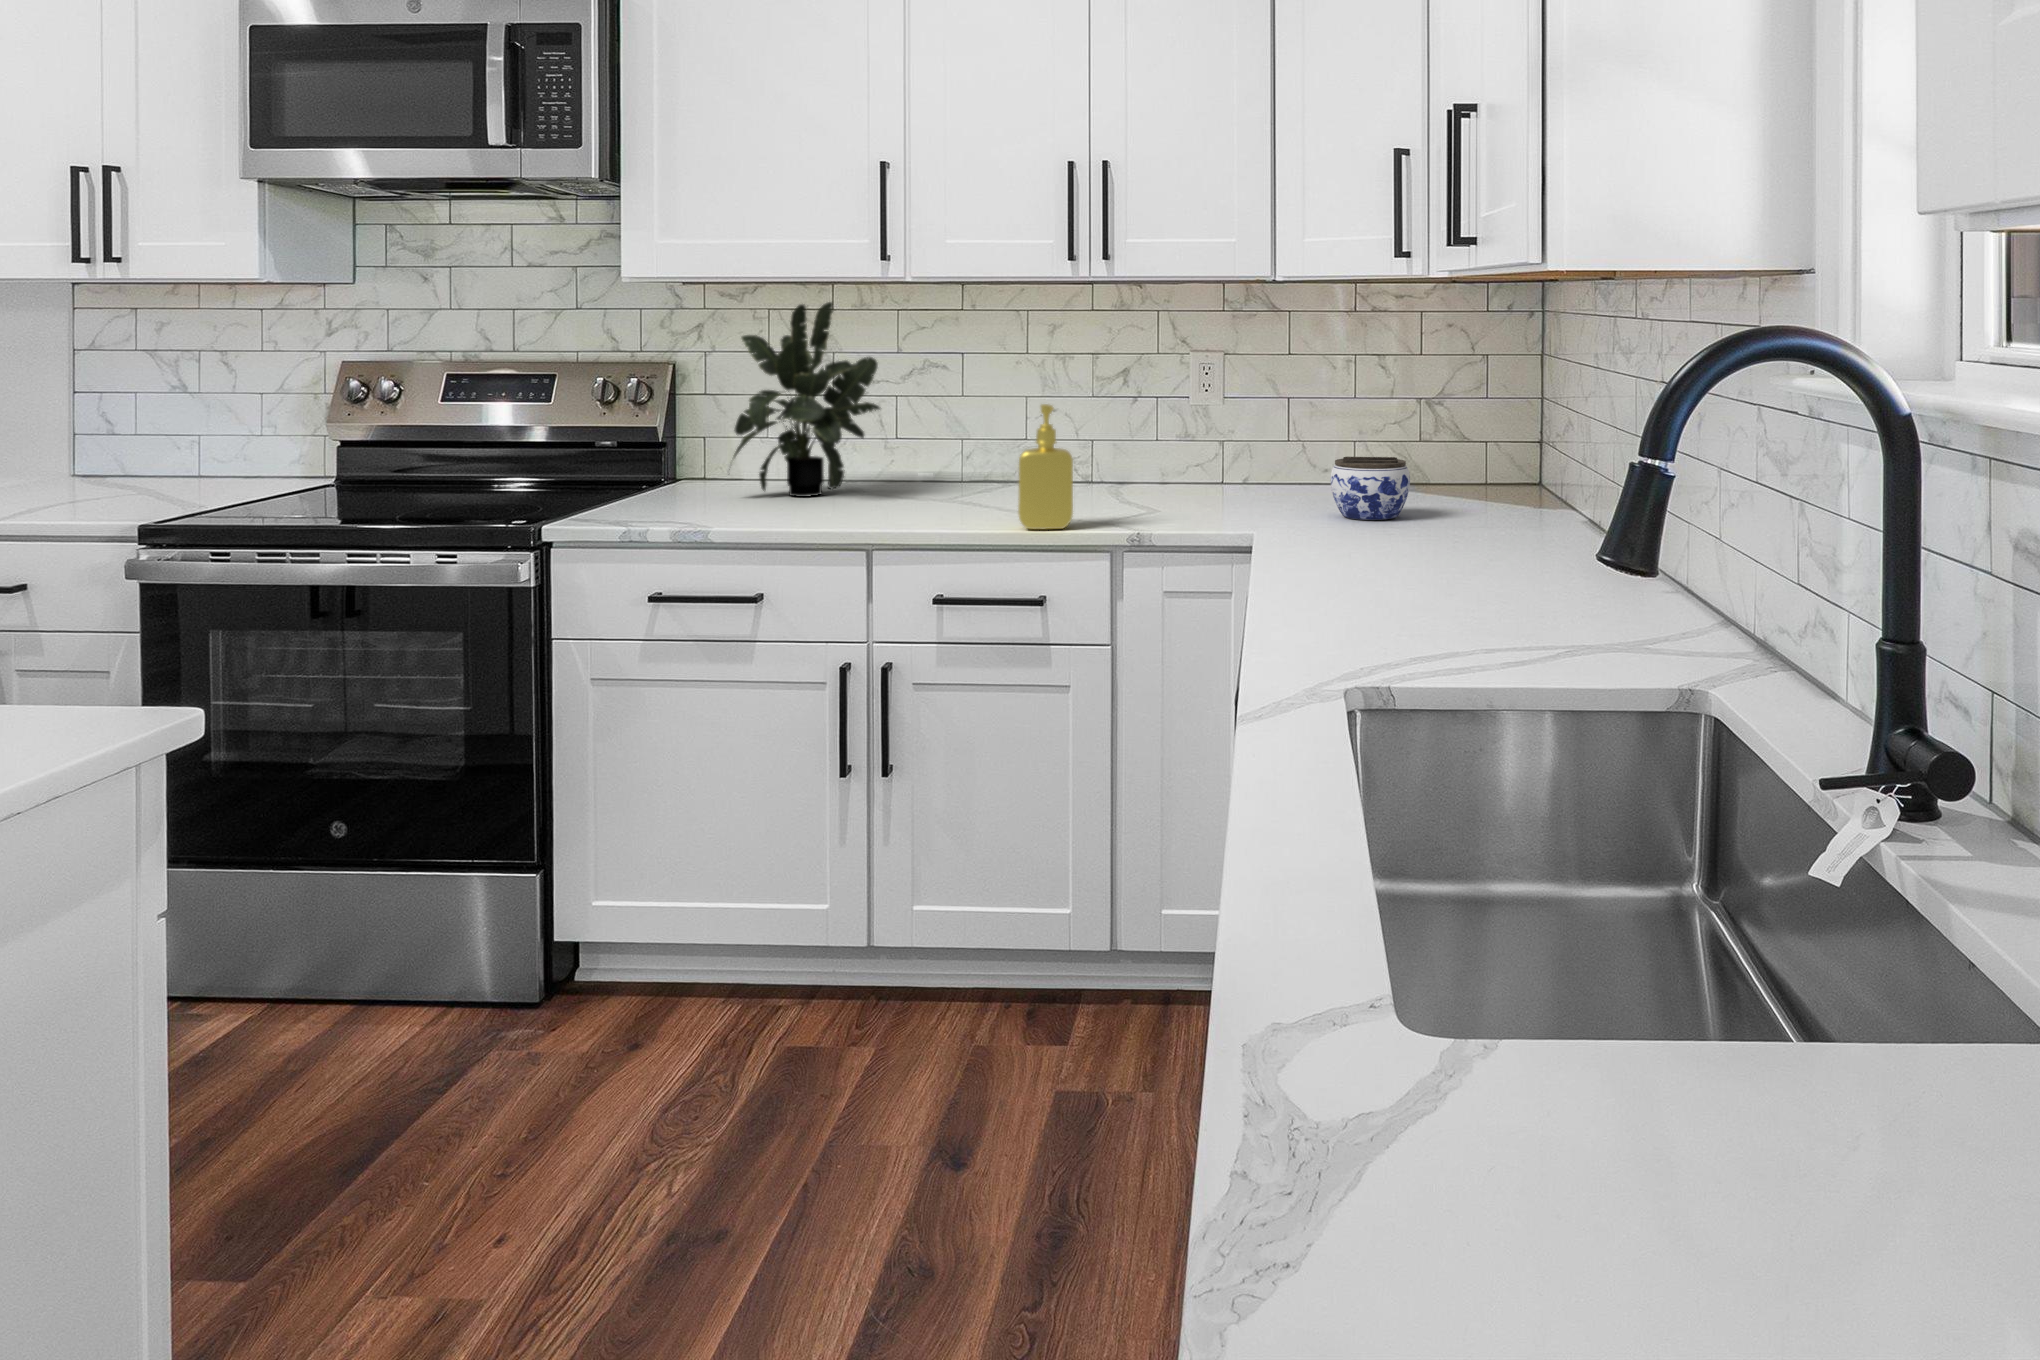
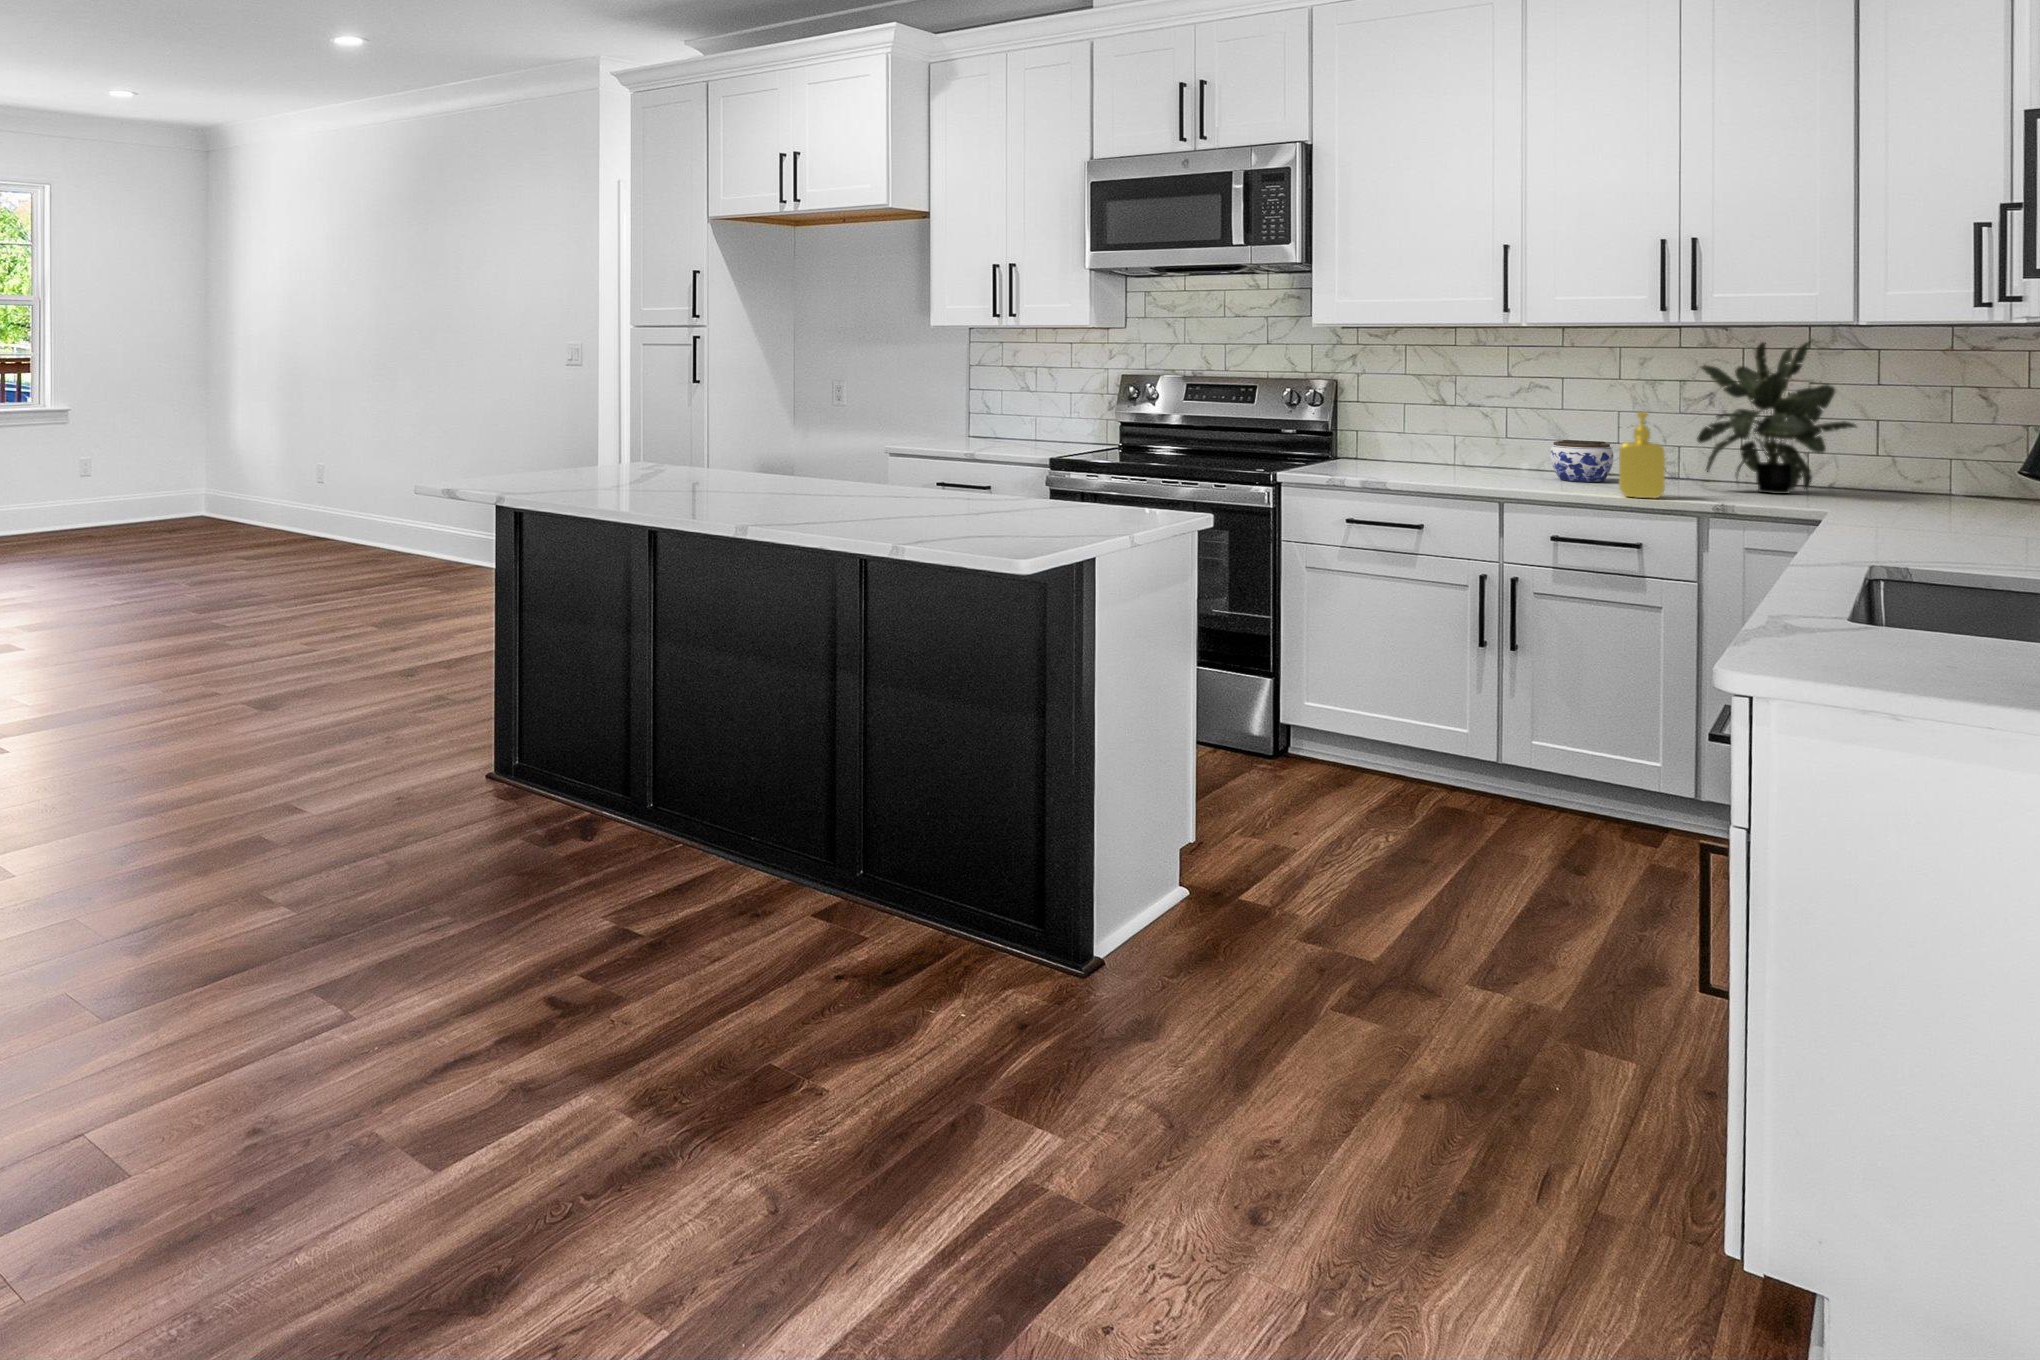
potted plant: present [733,302,880,497] -> present [1697,342,1856,494]
jar: present [1331,457,1410,520] -> present [1550,440,1614,482]

